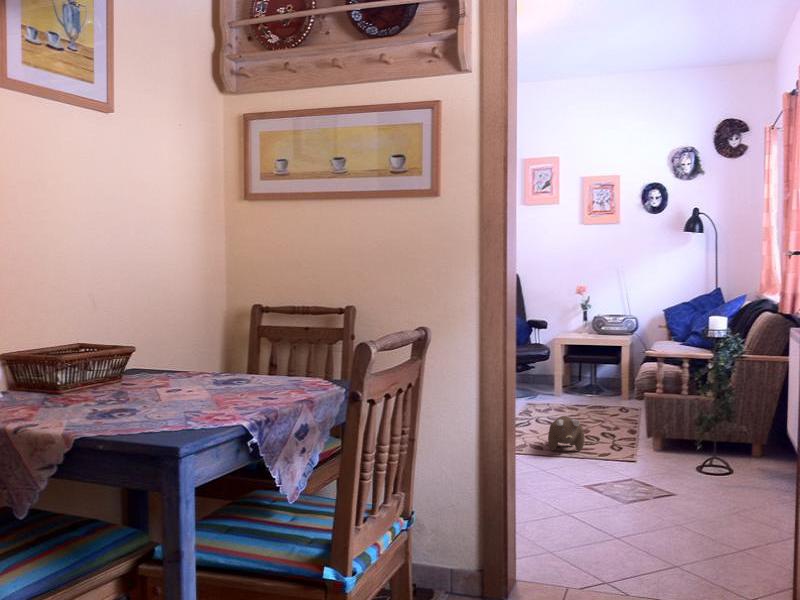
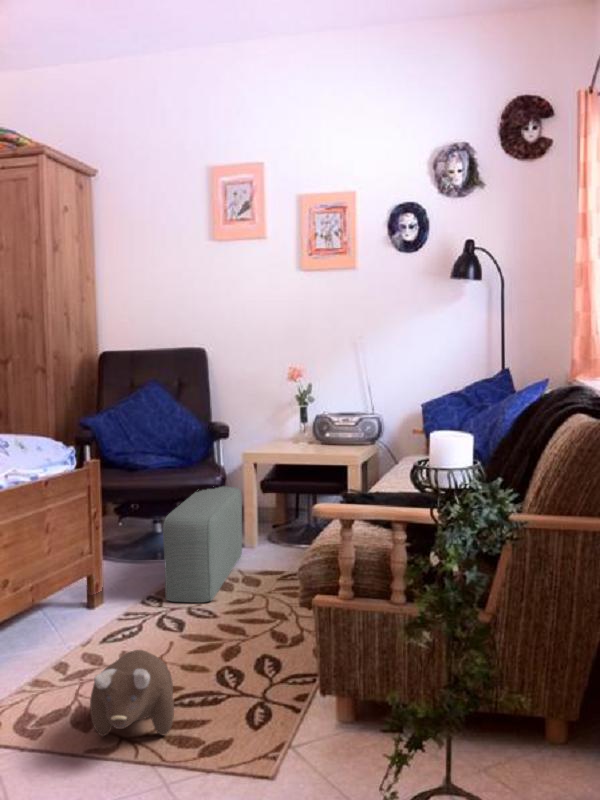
pouf: none [531,358,559,416] -> present [163,486,242,603]

